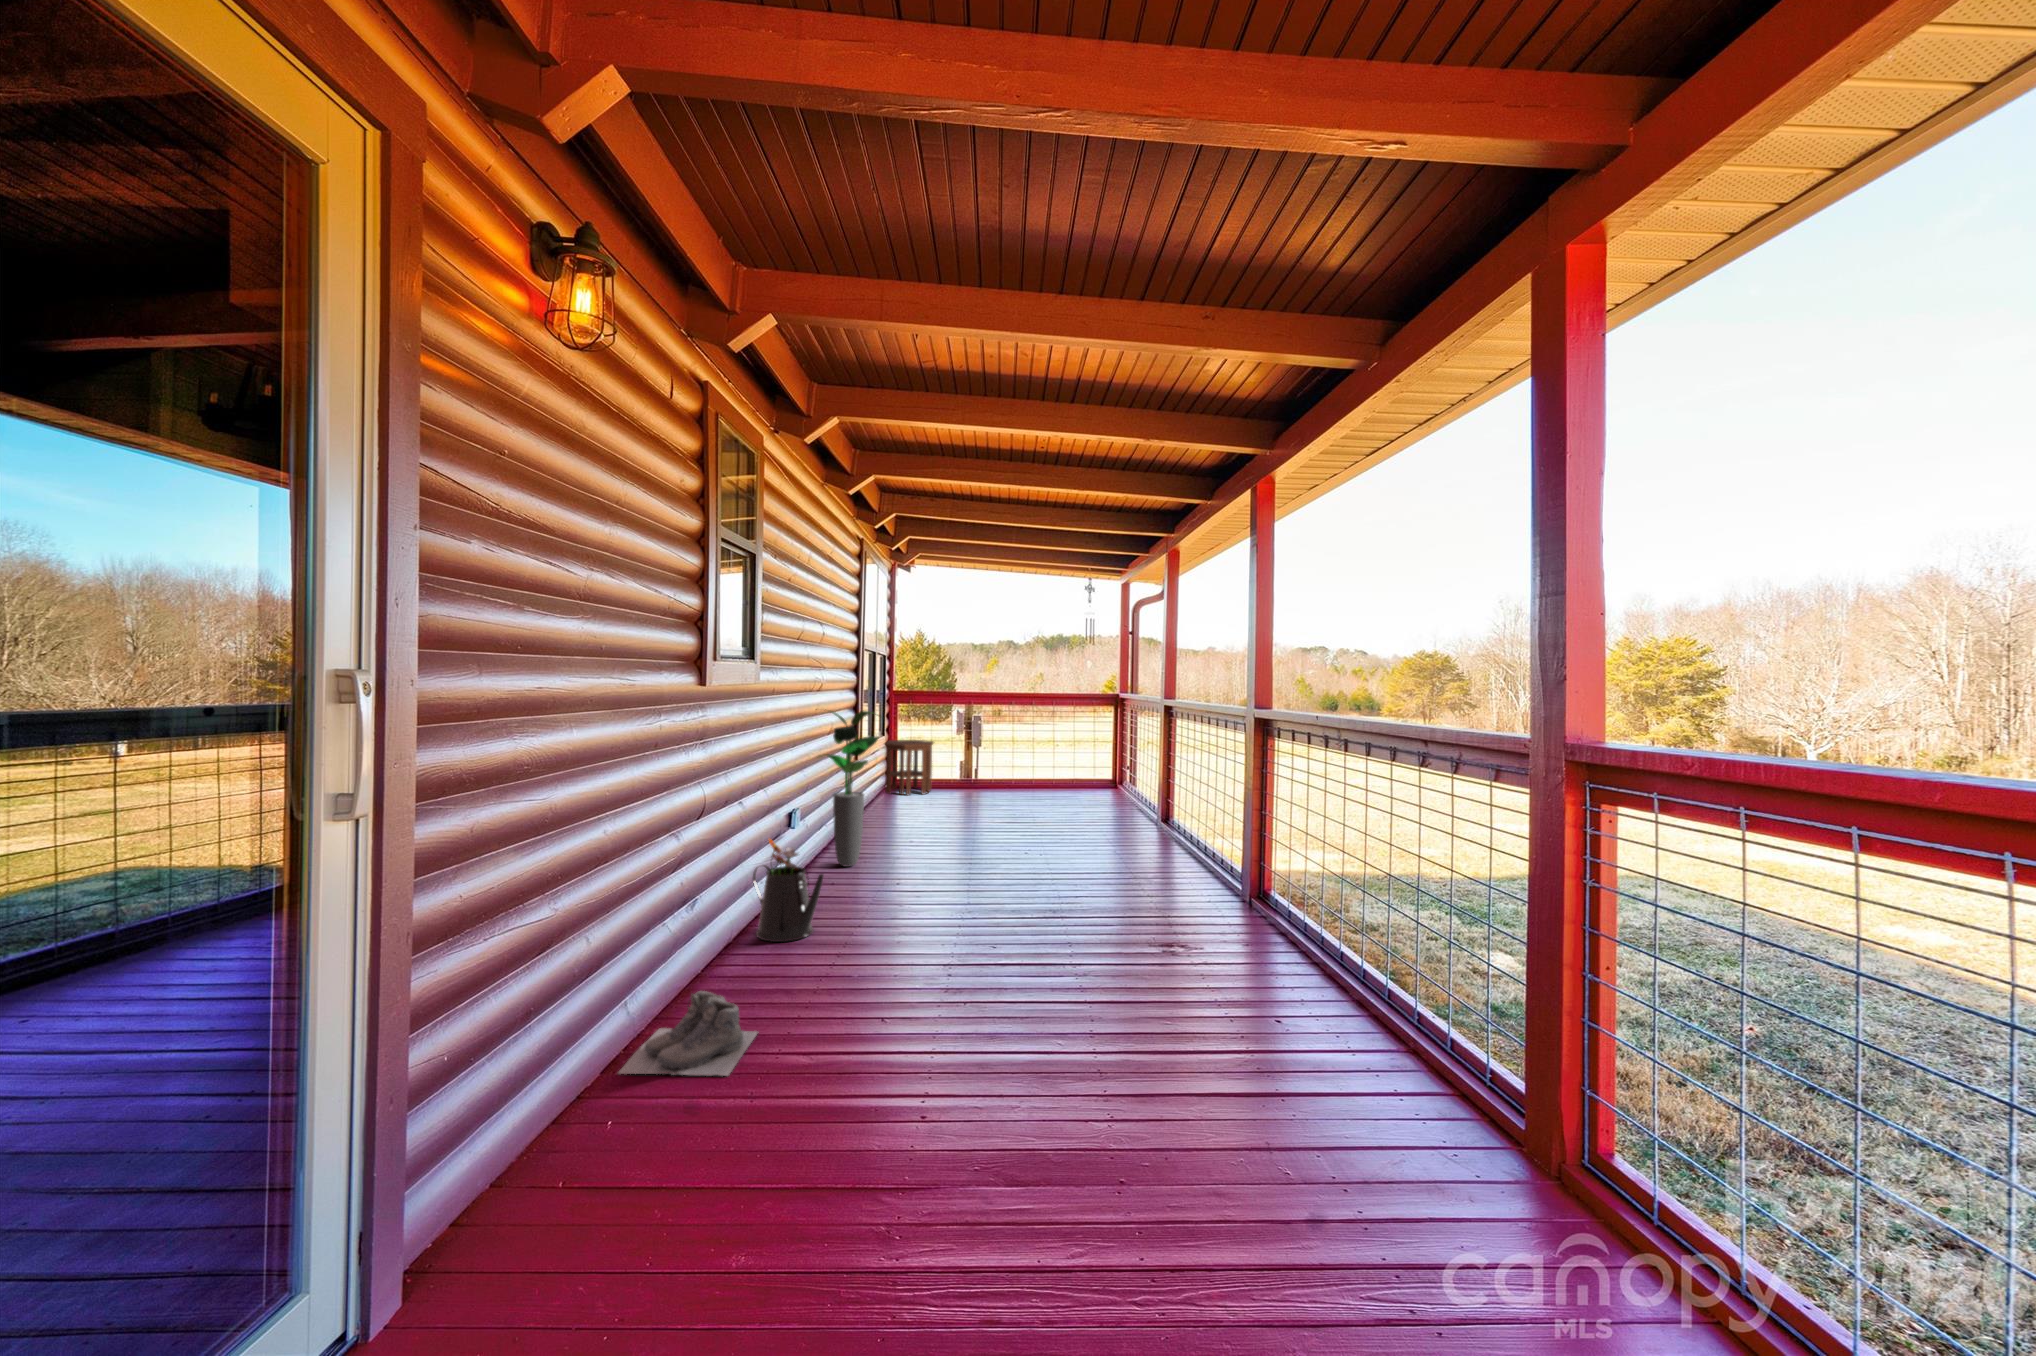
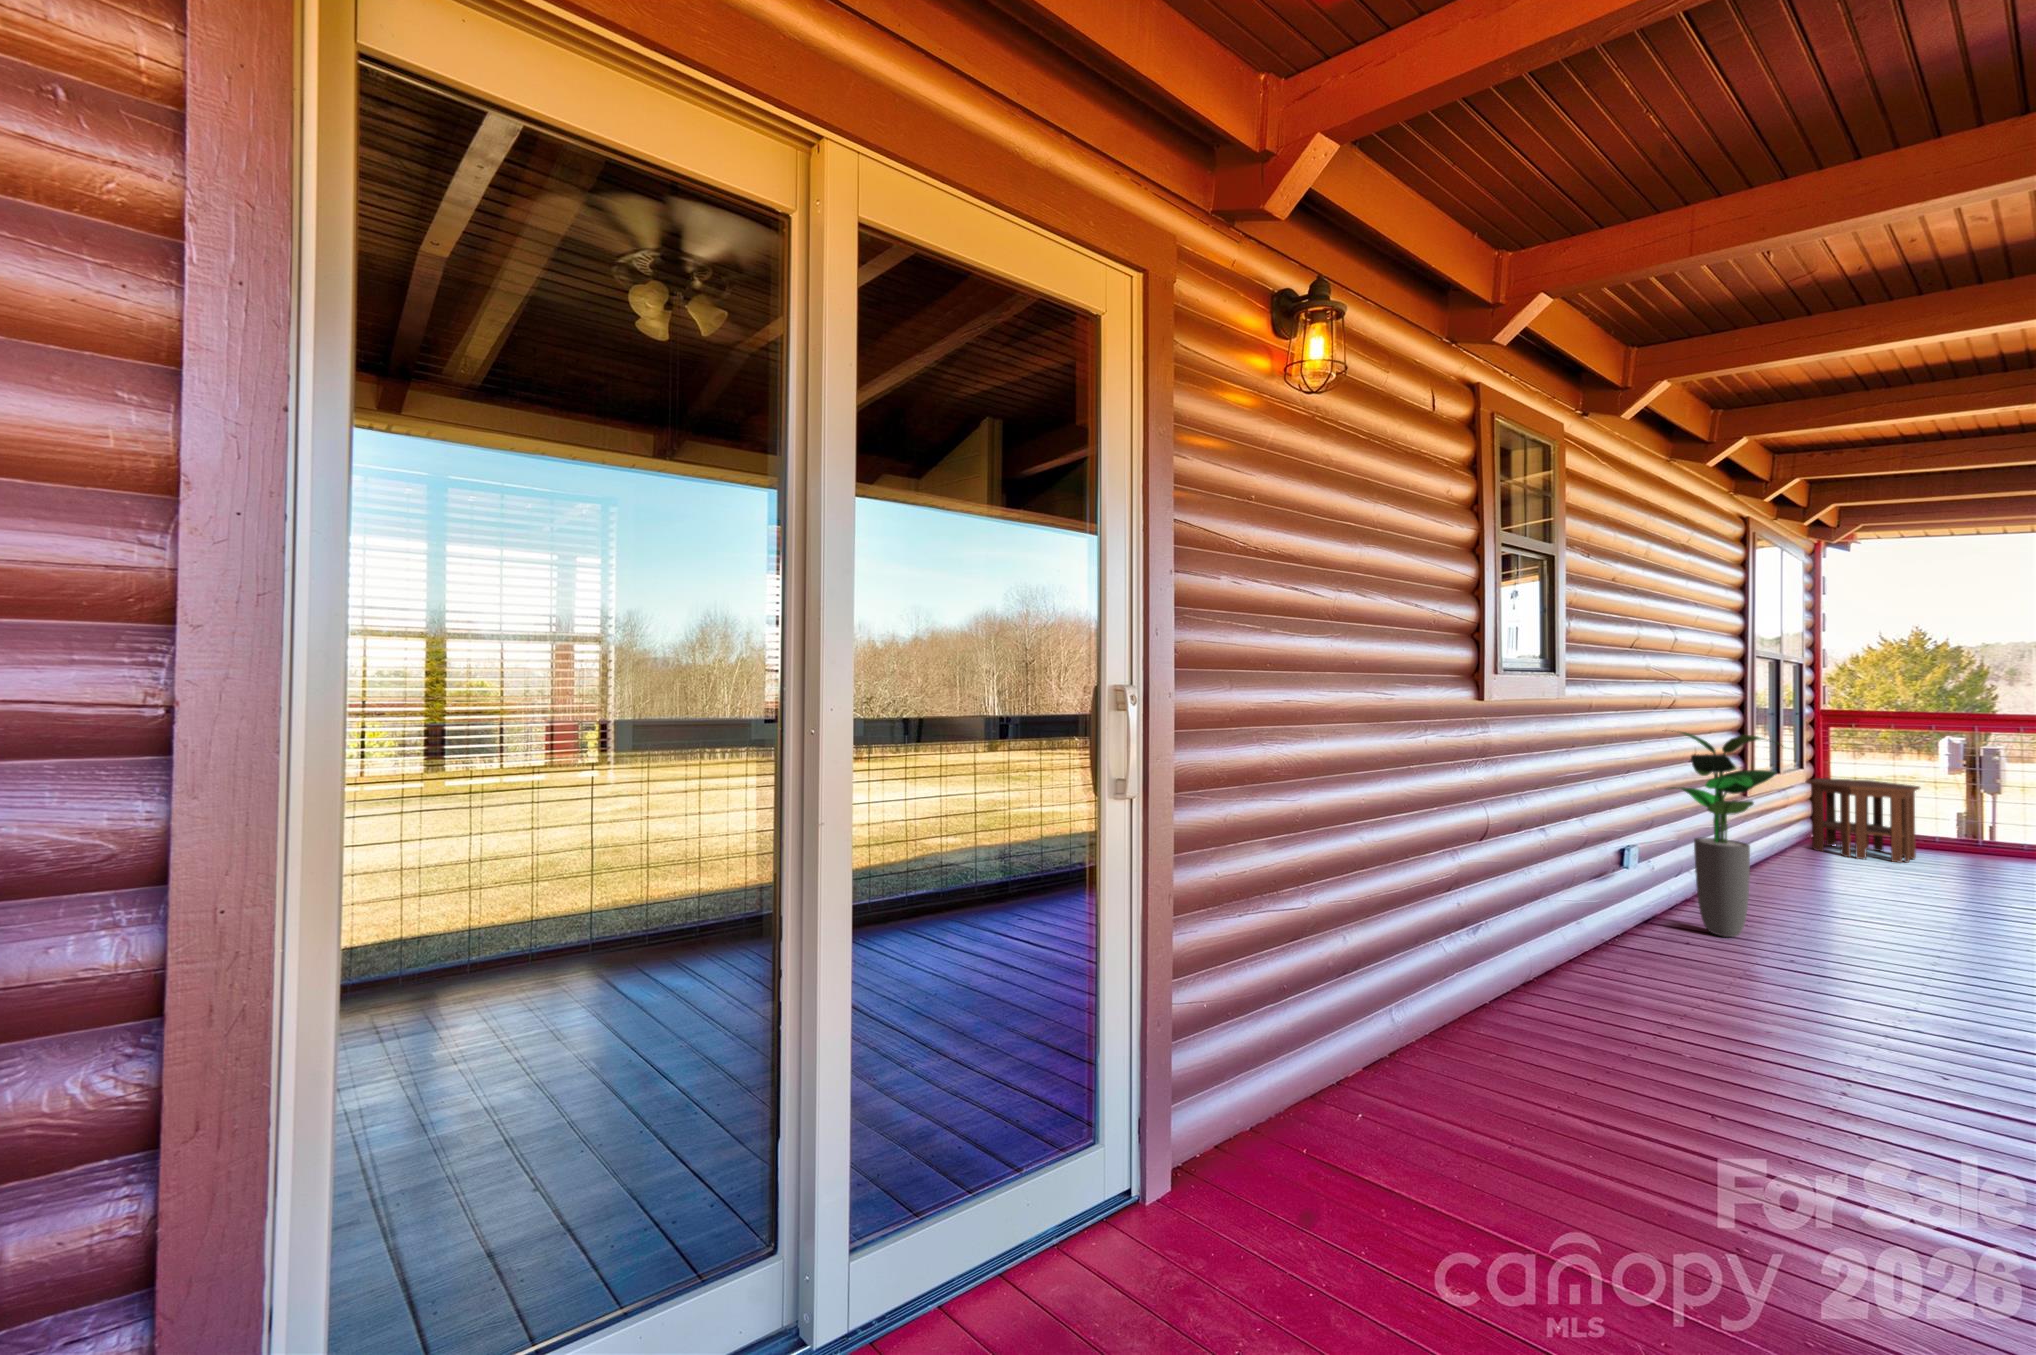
watering can: present [753,839,824,942] -> none [1557,873,1661,1010]
boots: present [619,991,759,1076] -> none [1372,1024,1543,1137]

